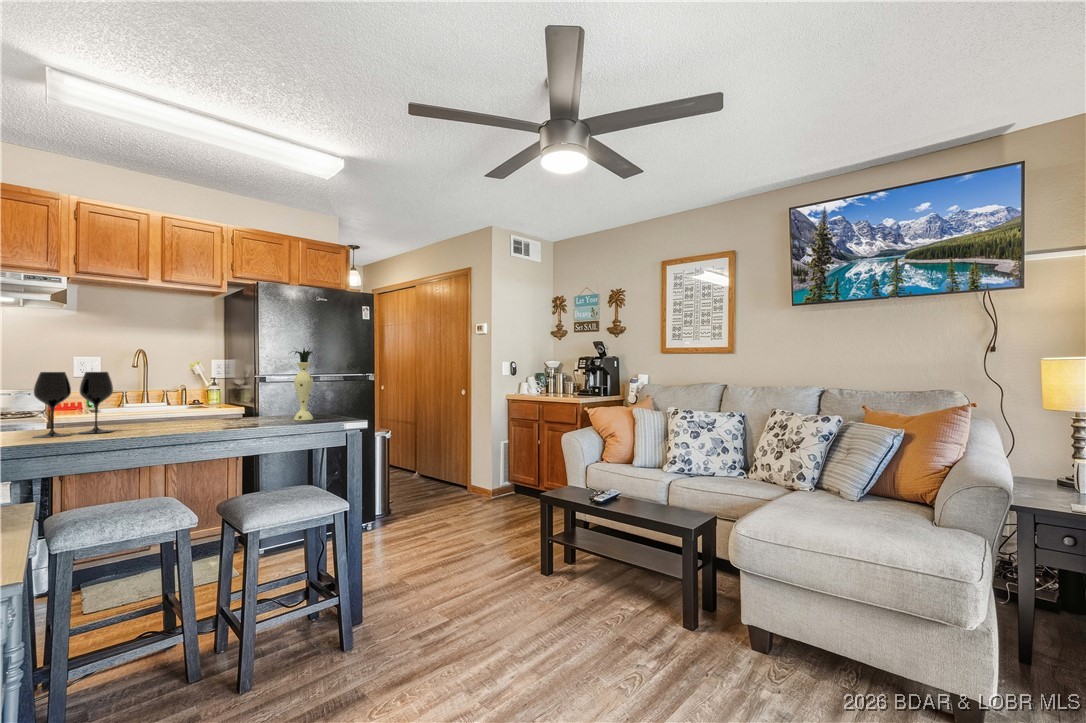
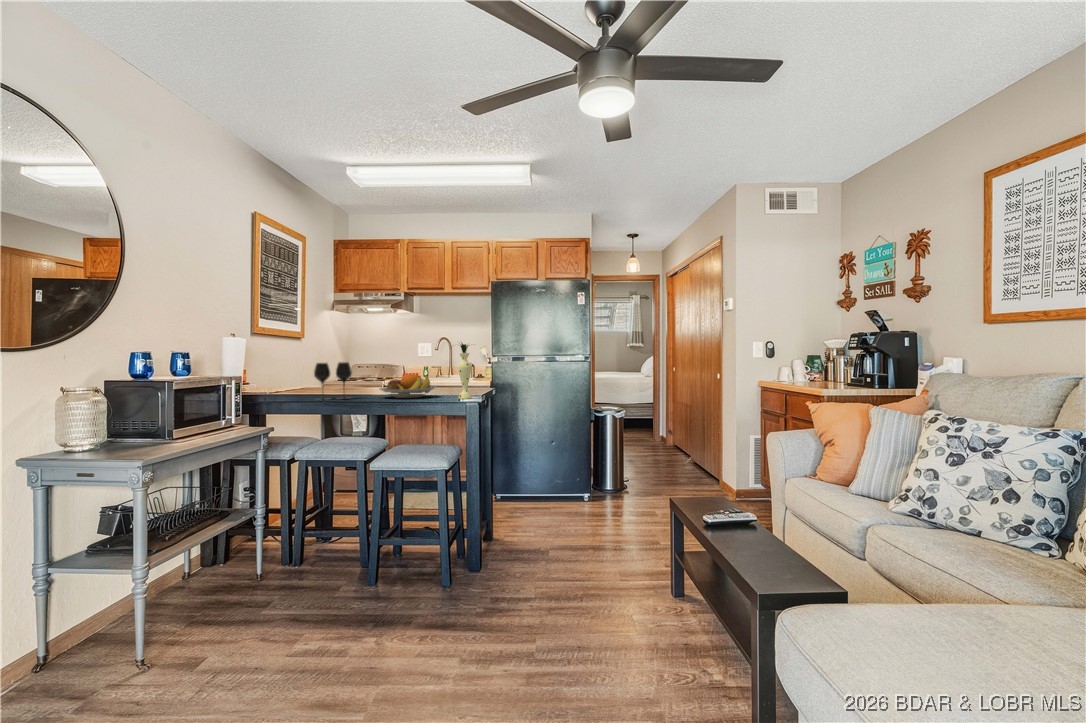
fruit bowl: none [152,390,250,426] -> present [380,374,436,398]

